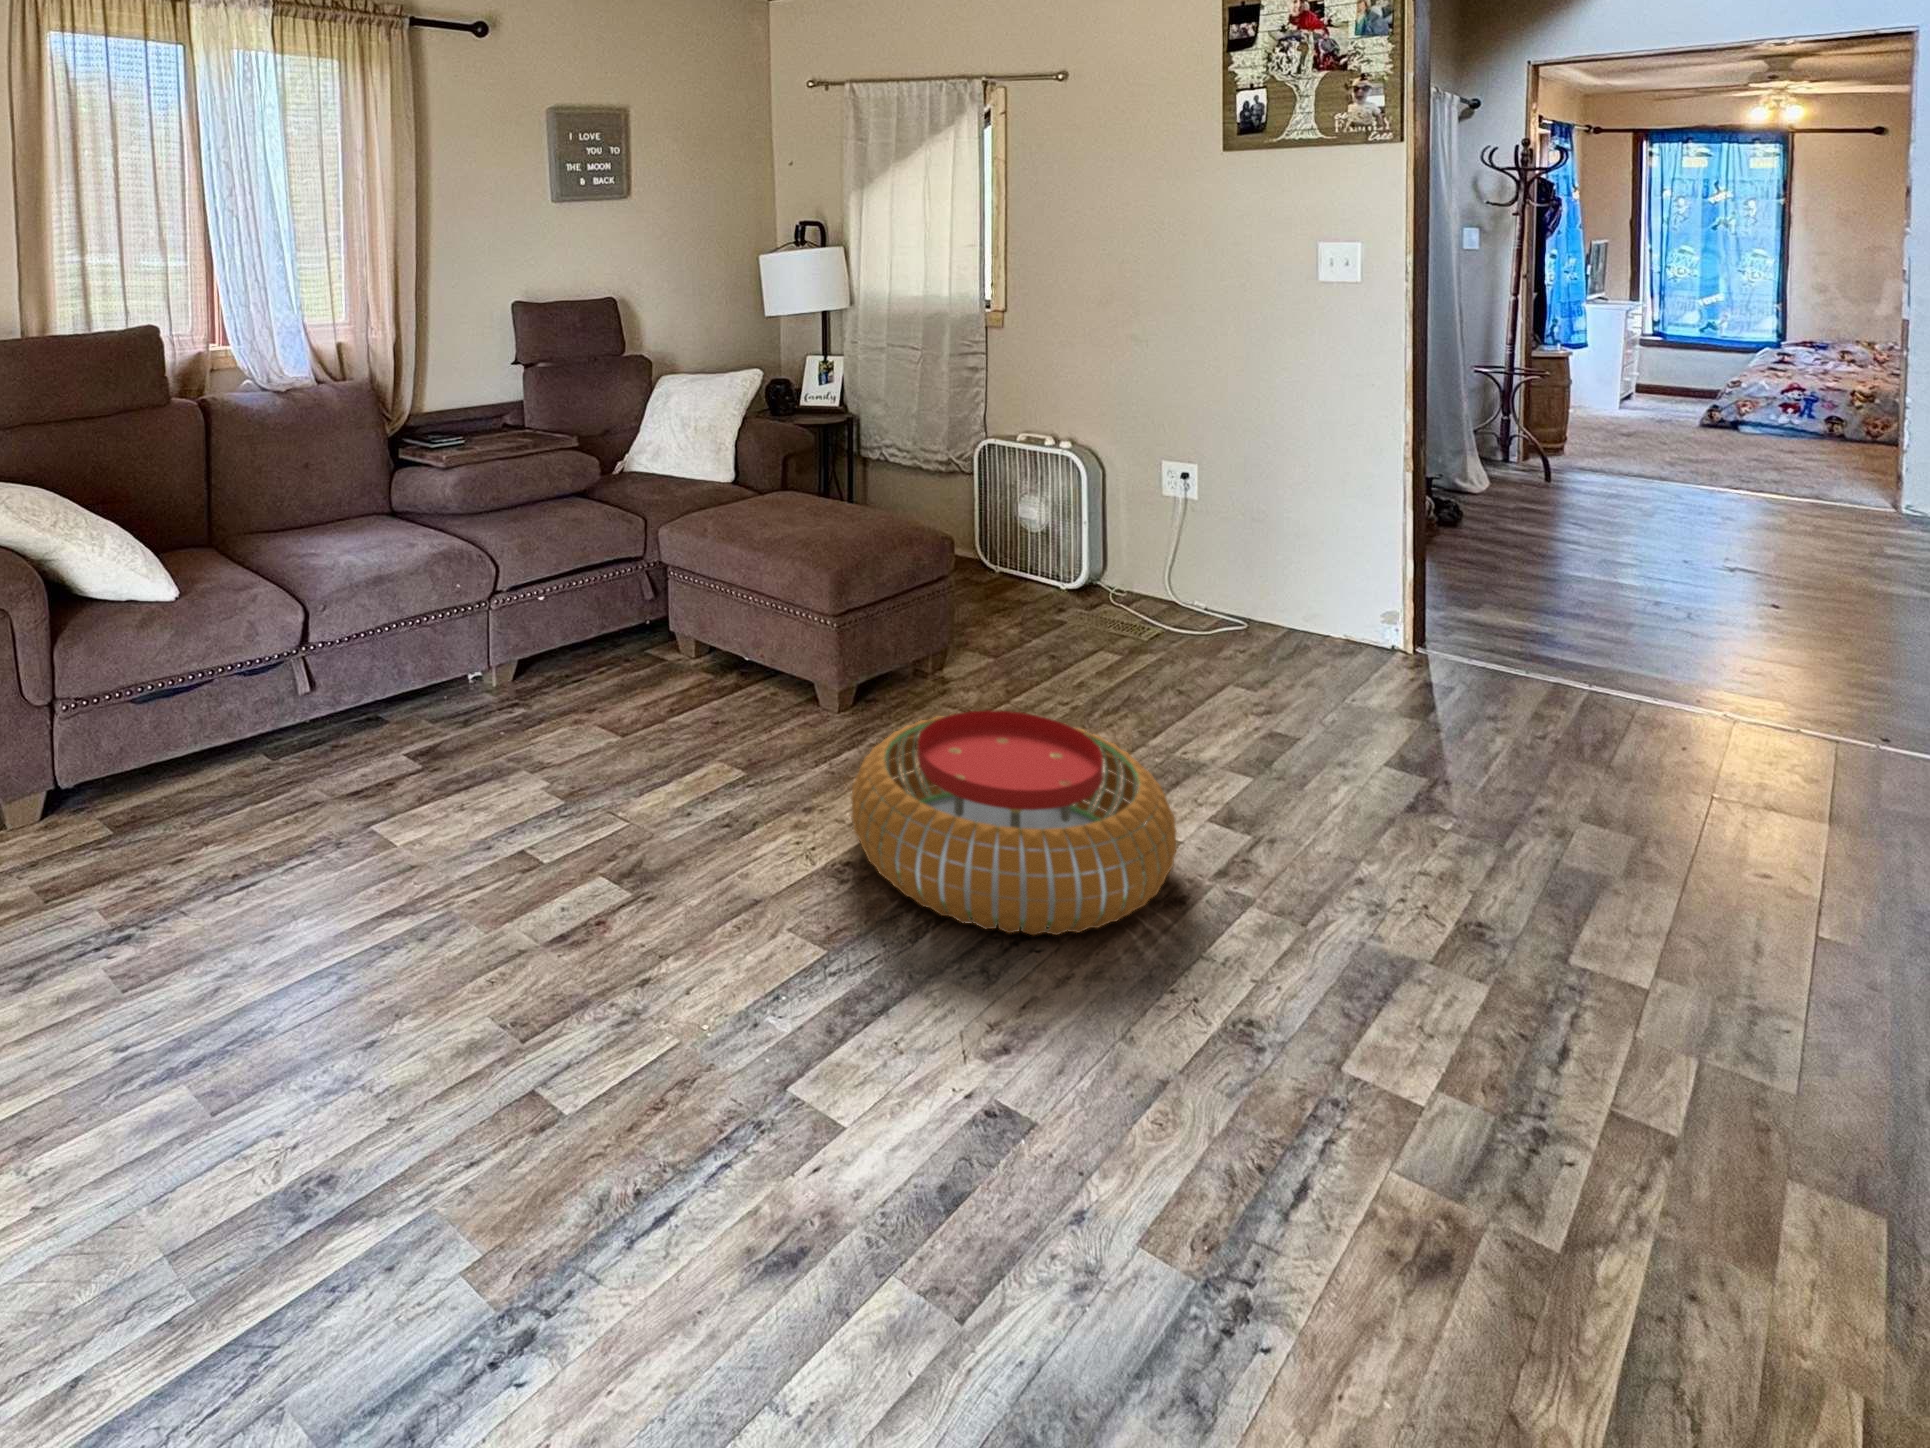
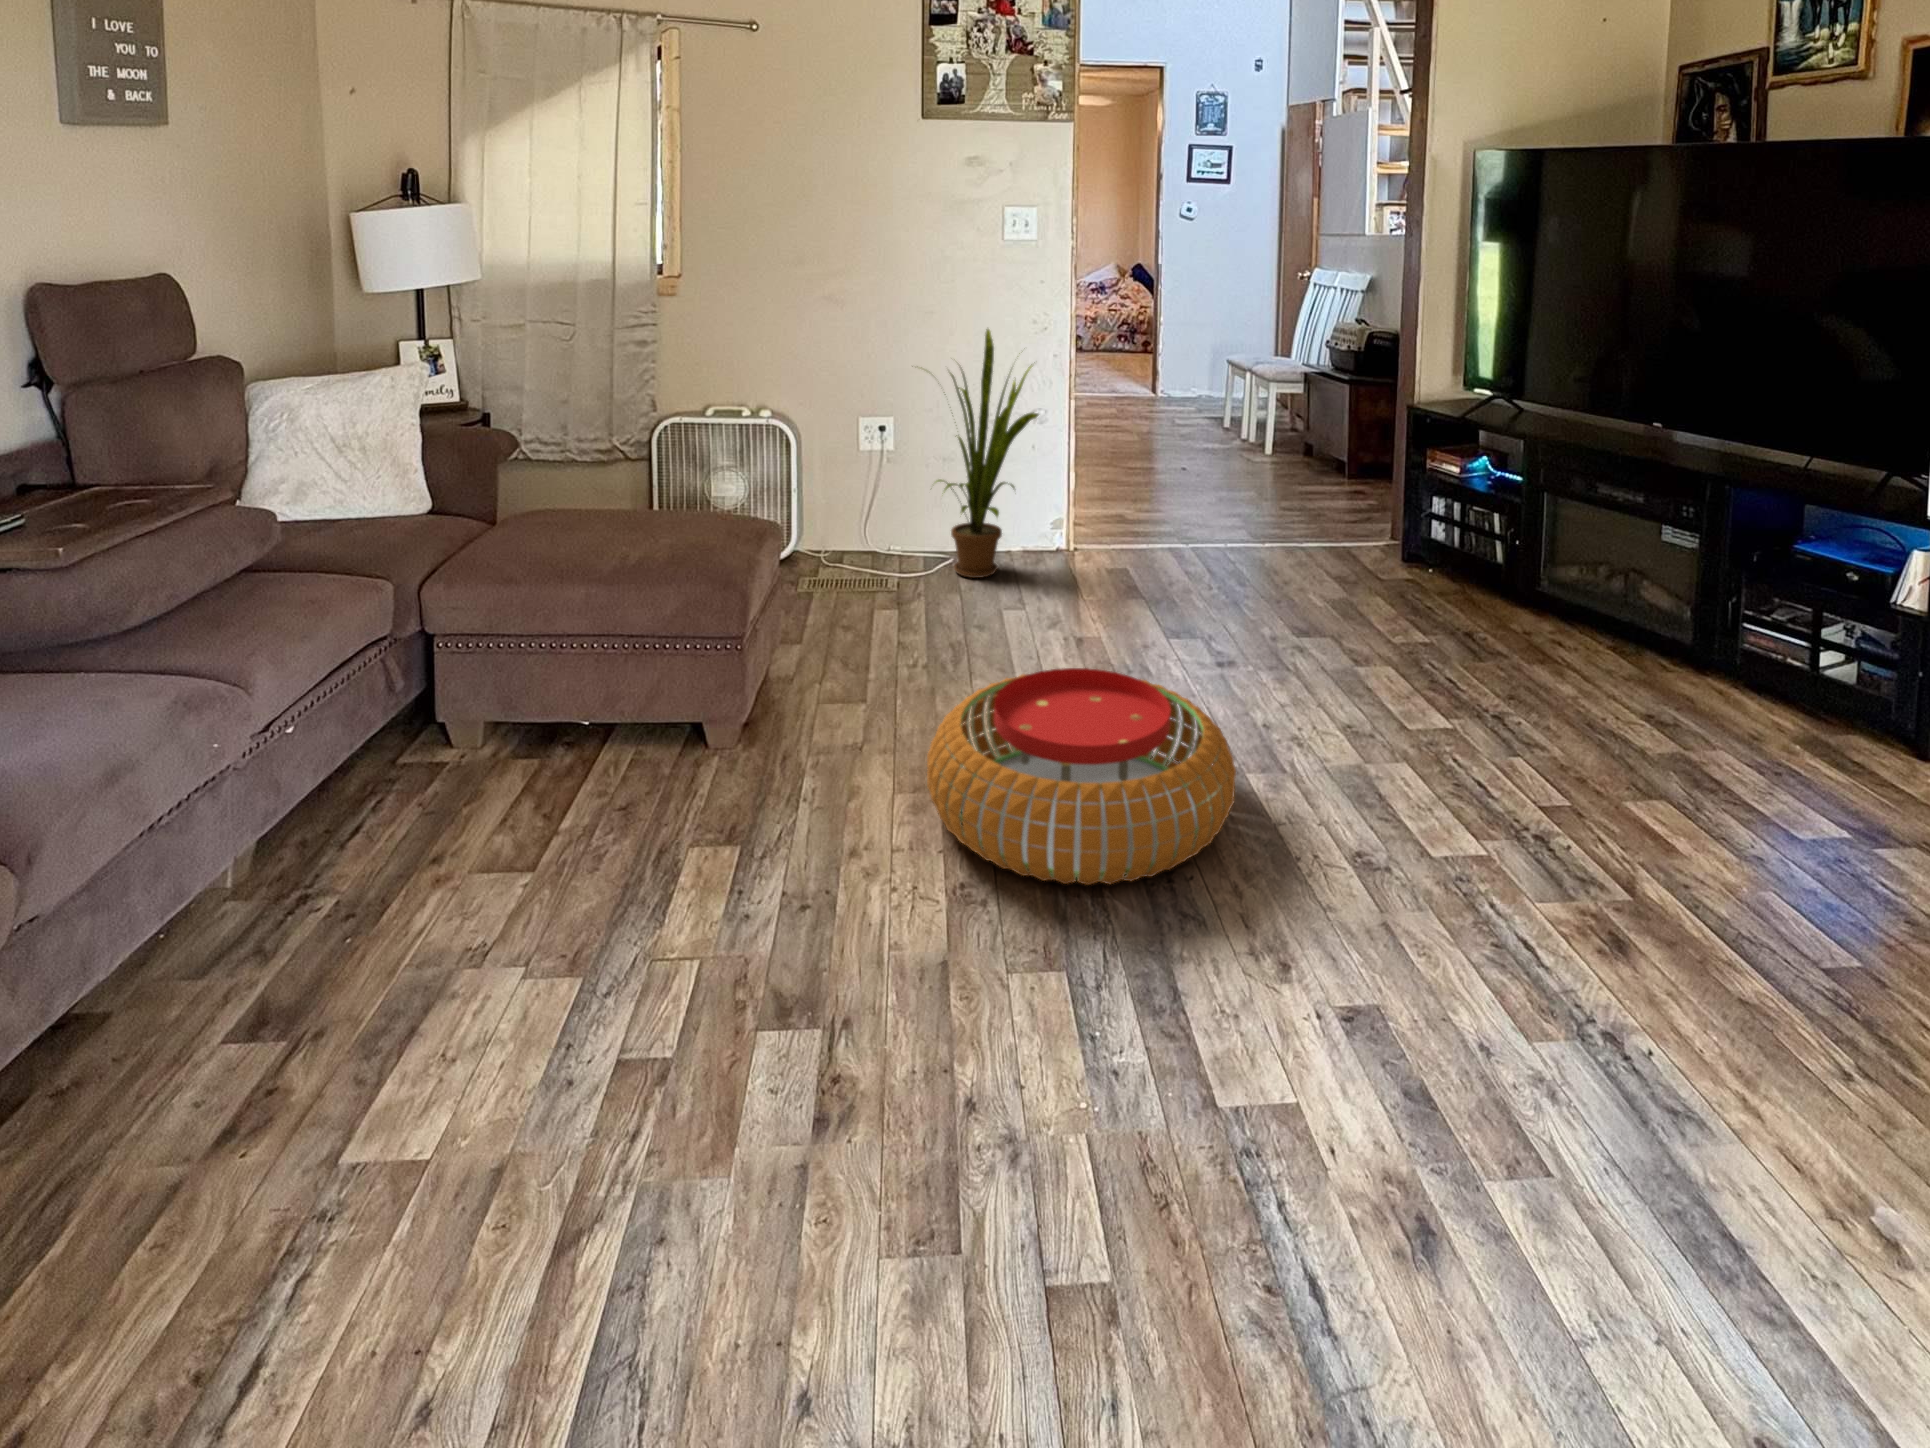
house plant: none [1171,378,1327,653] -> present [936,329,1039,578]

